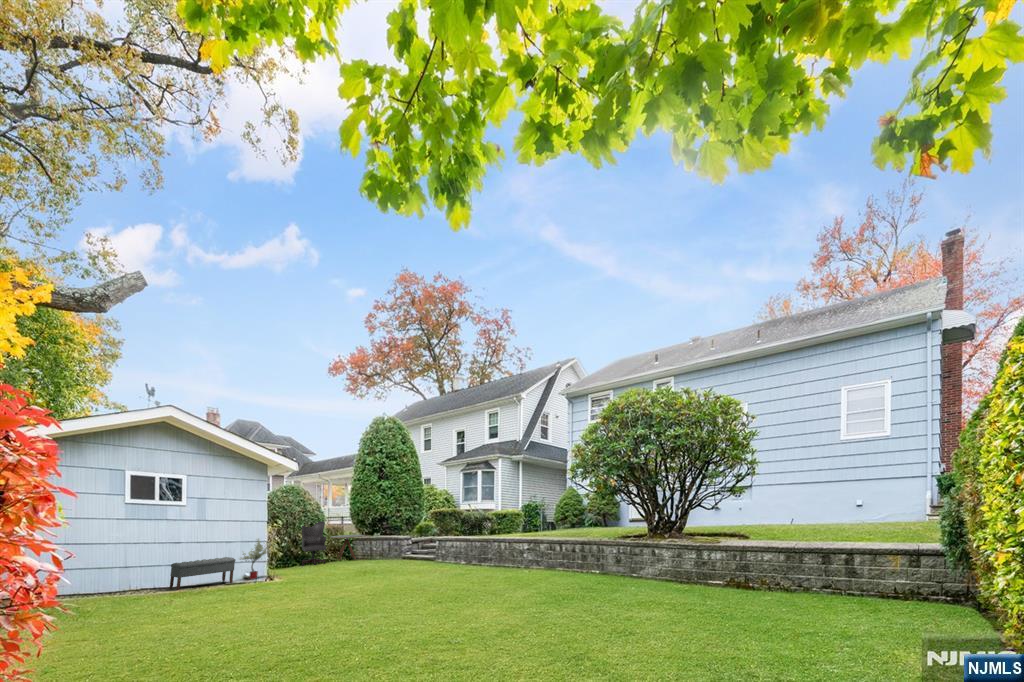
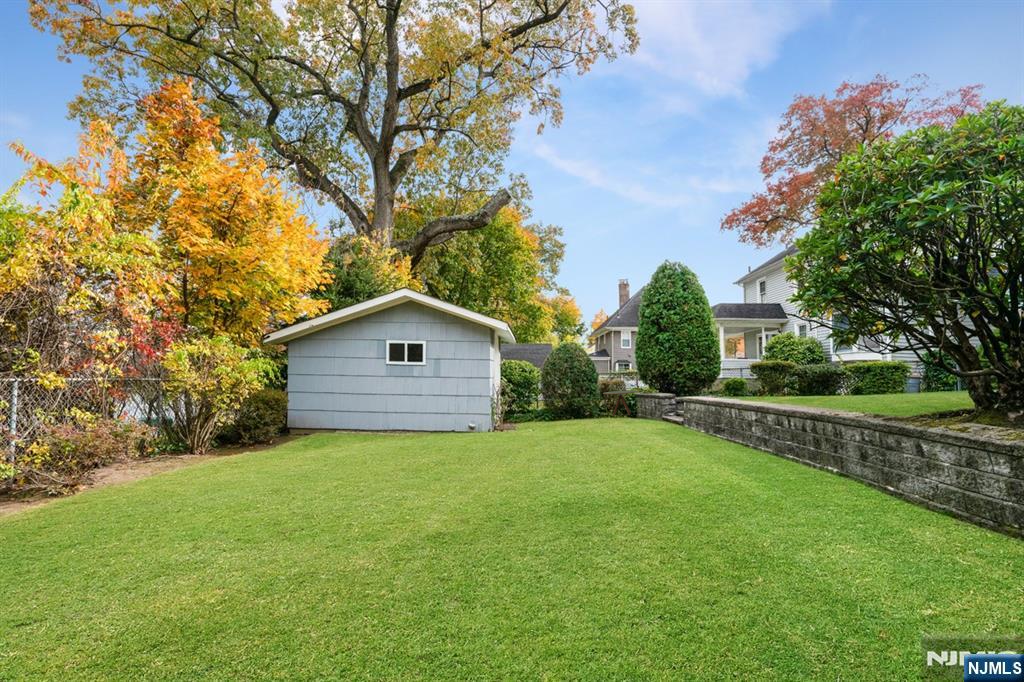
chair: present [302,521,326,566] -> none [568,378,593,420]
potted tree: present [240,539,271,579] -> none [481,395,510,432]
bench: present [169,557,236,590] -> none [426,411,475,438]

